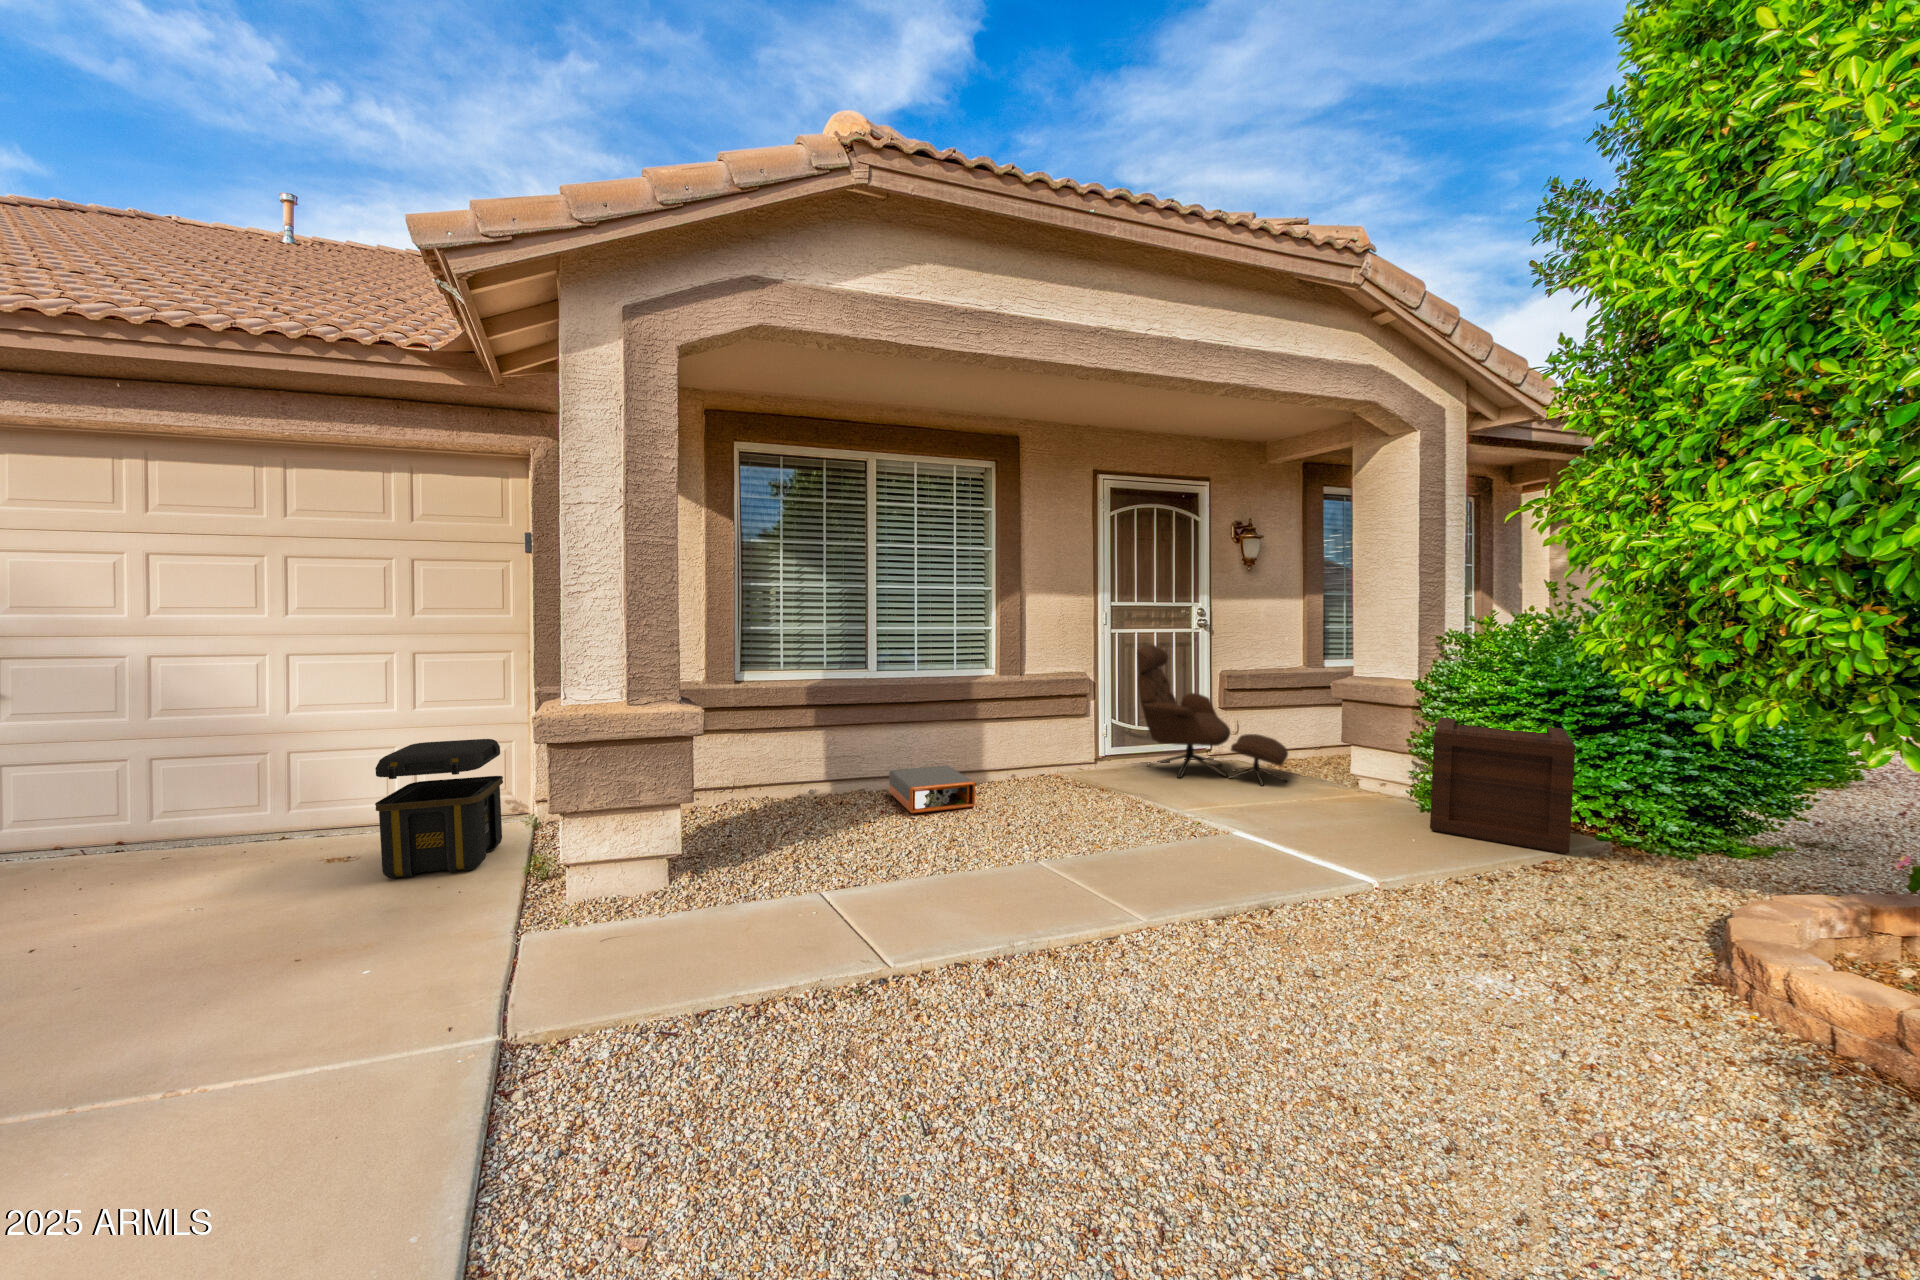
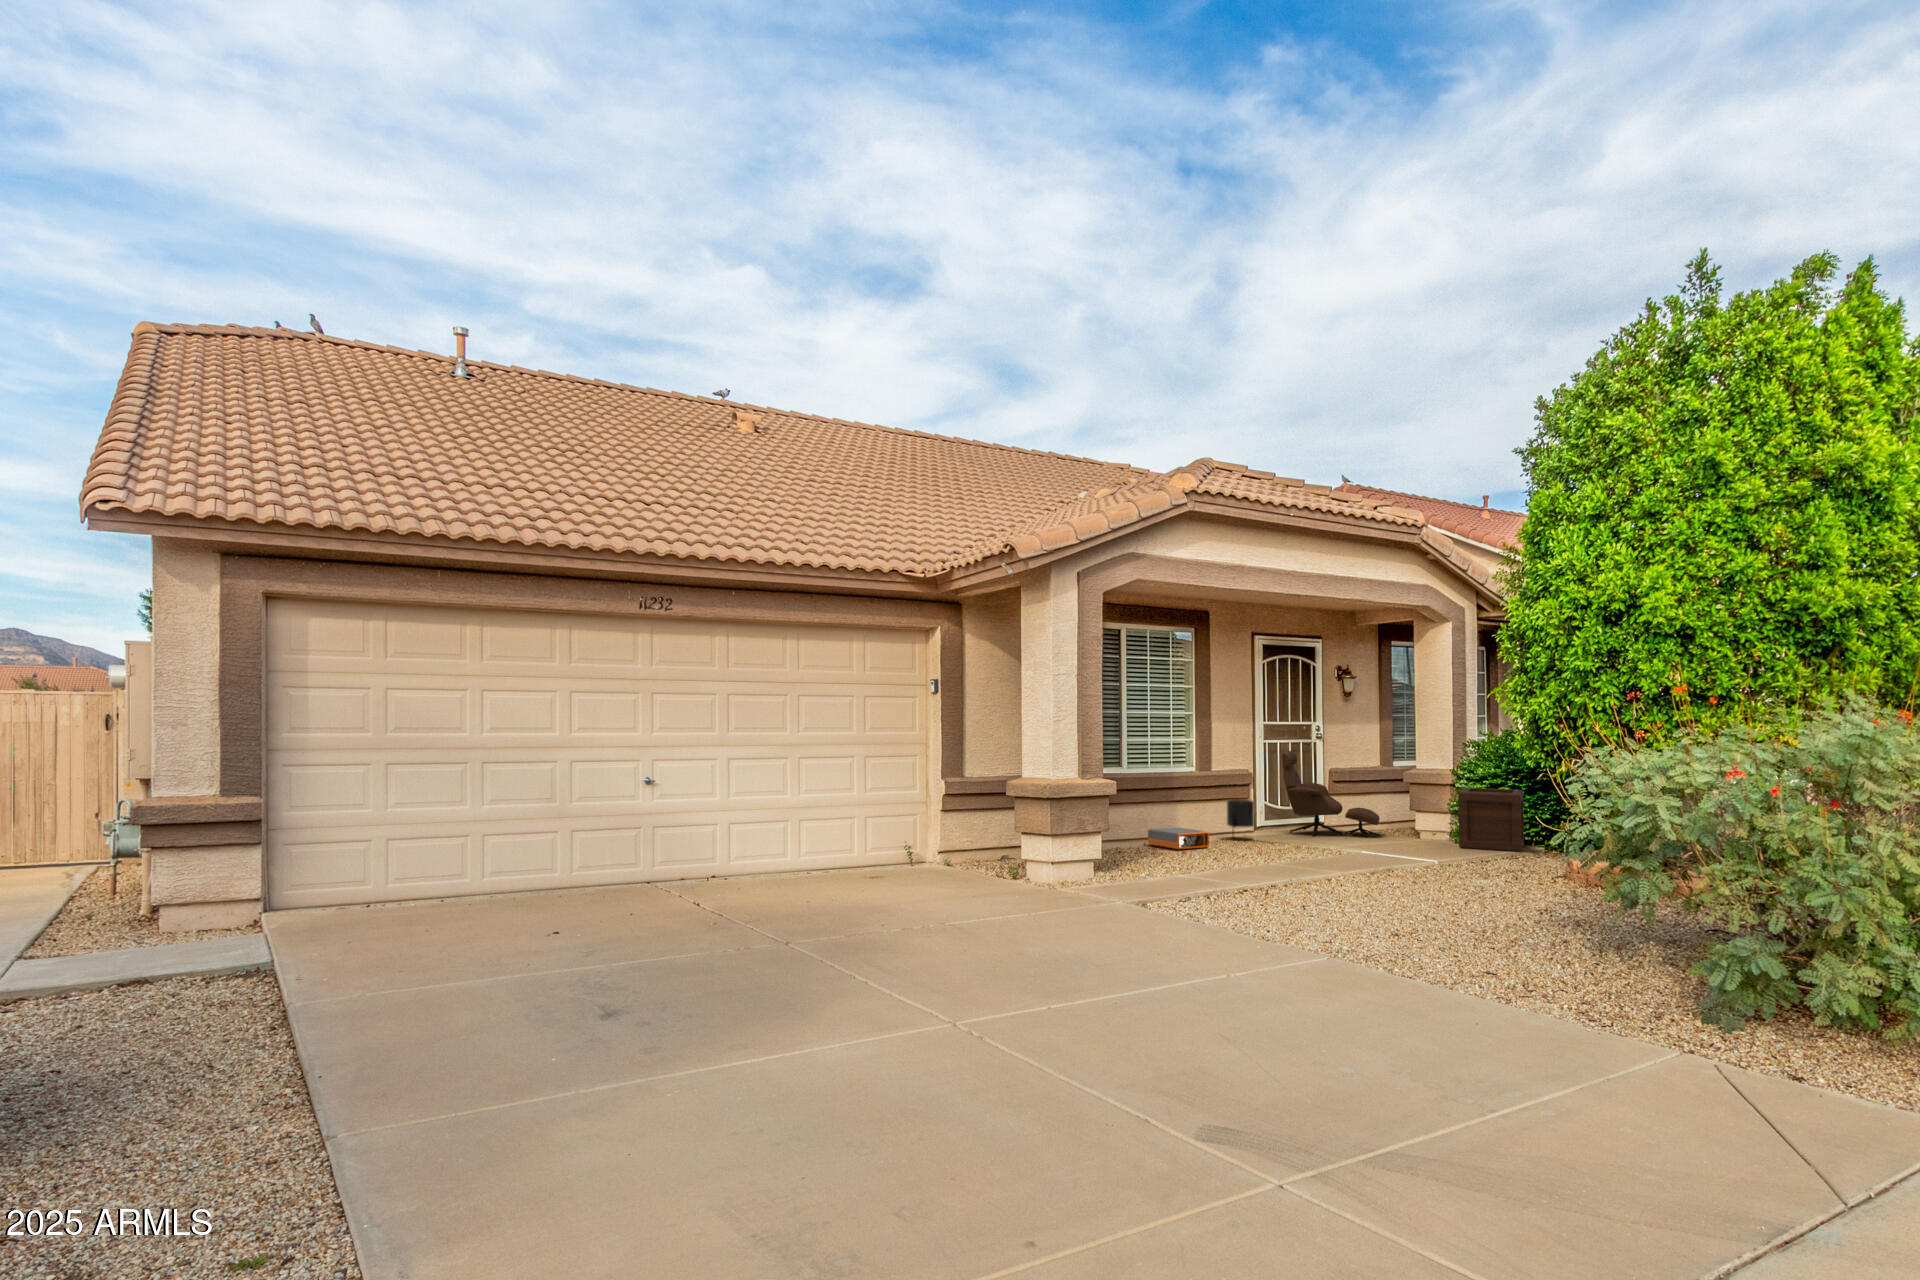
planter: none [1036,720,1079,785] -> present [1227,800,1255,828]
toolbox: present [375,739,503,879] -> none [942,802,999,870]

